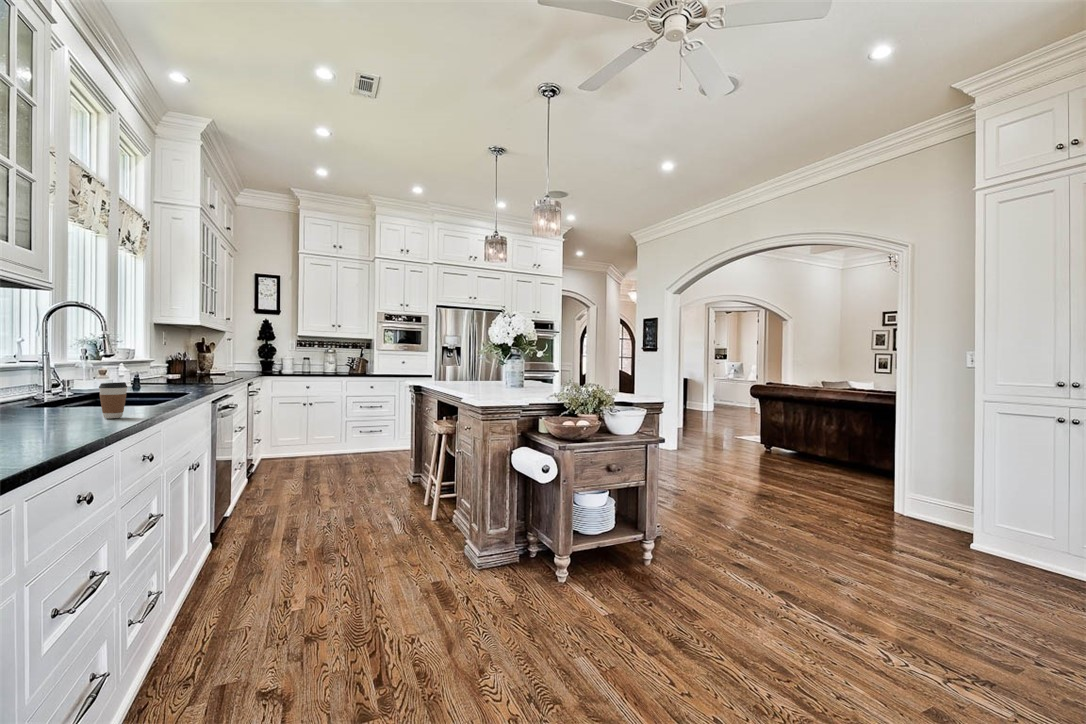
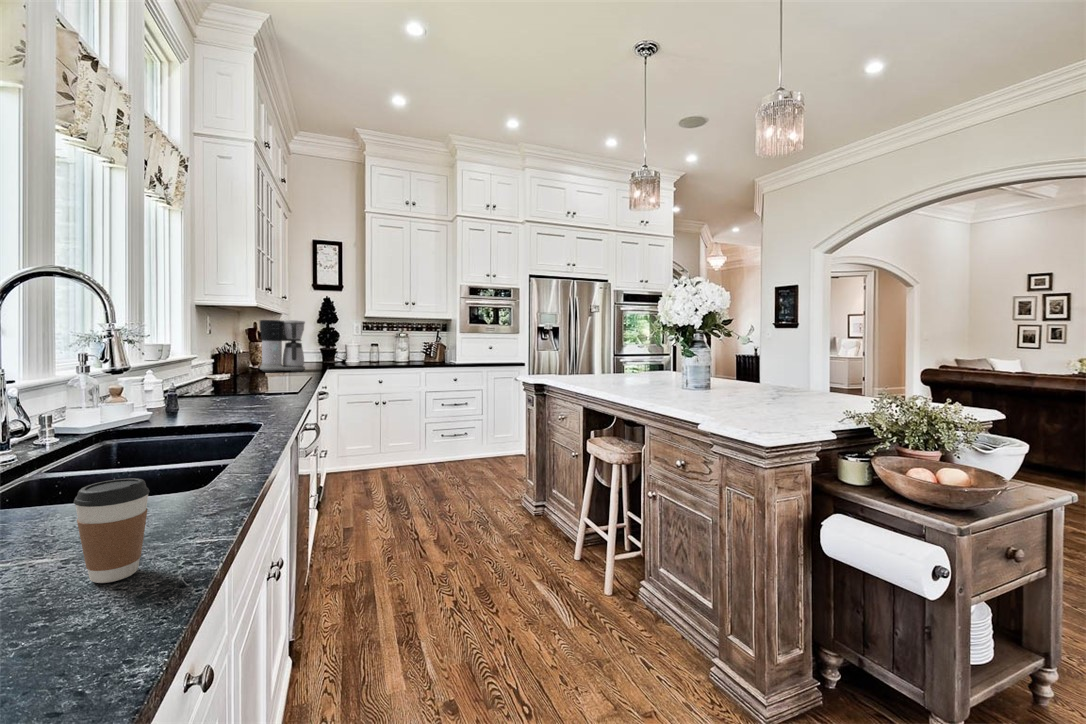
coffee maker: none [205,336,242,376] -> present [260,320,305,372]

